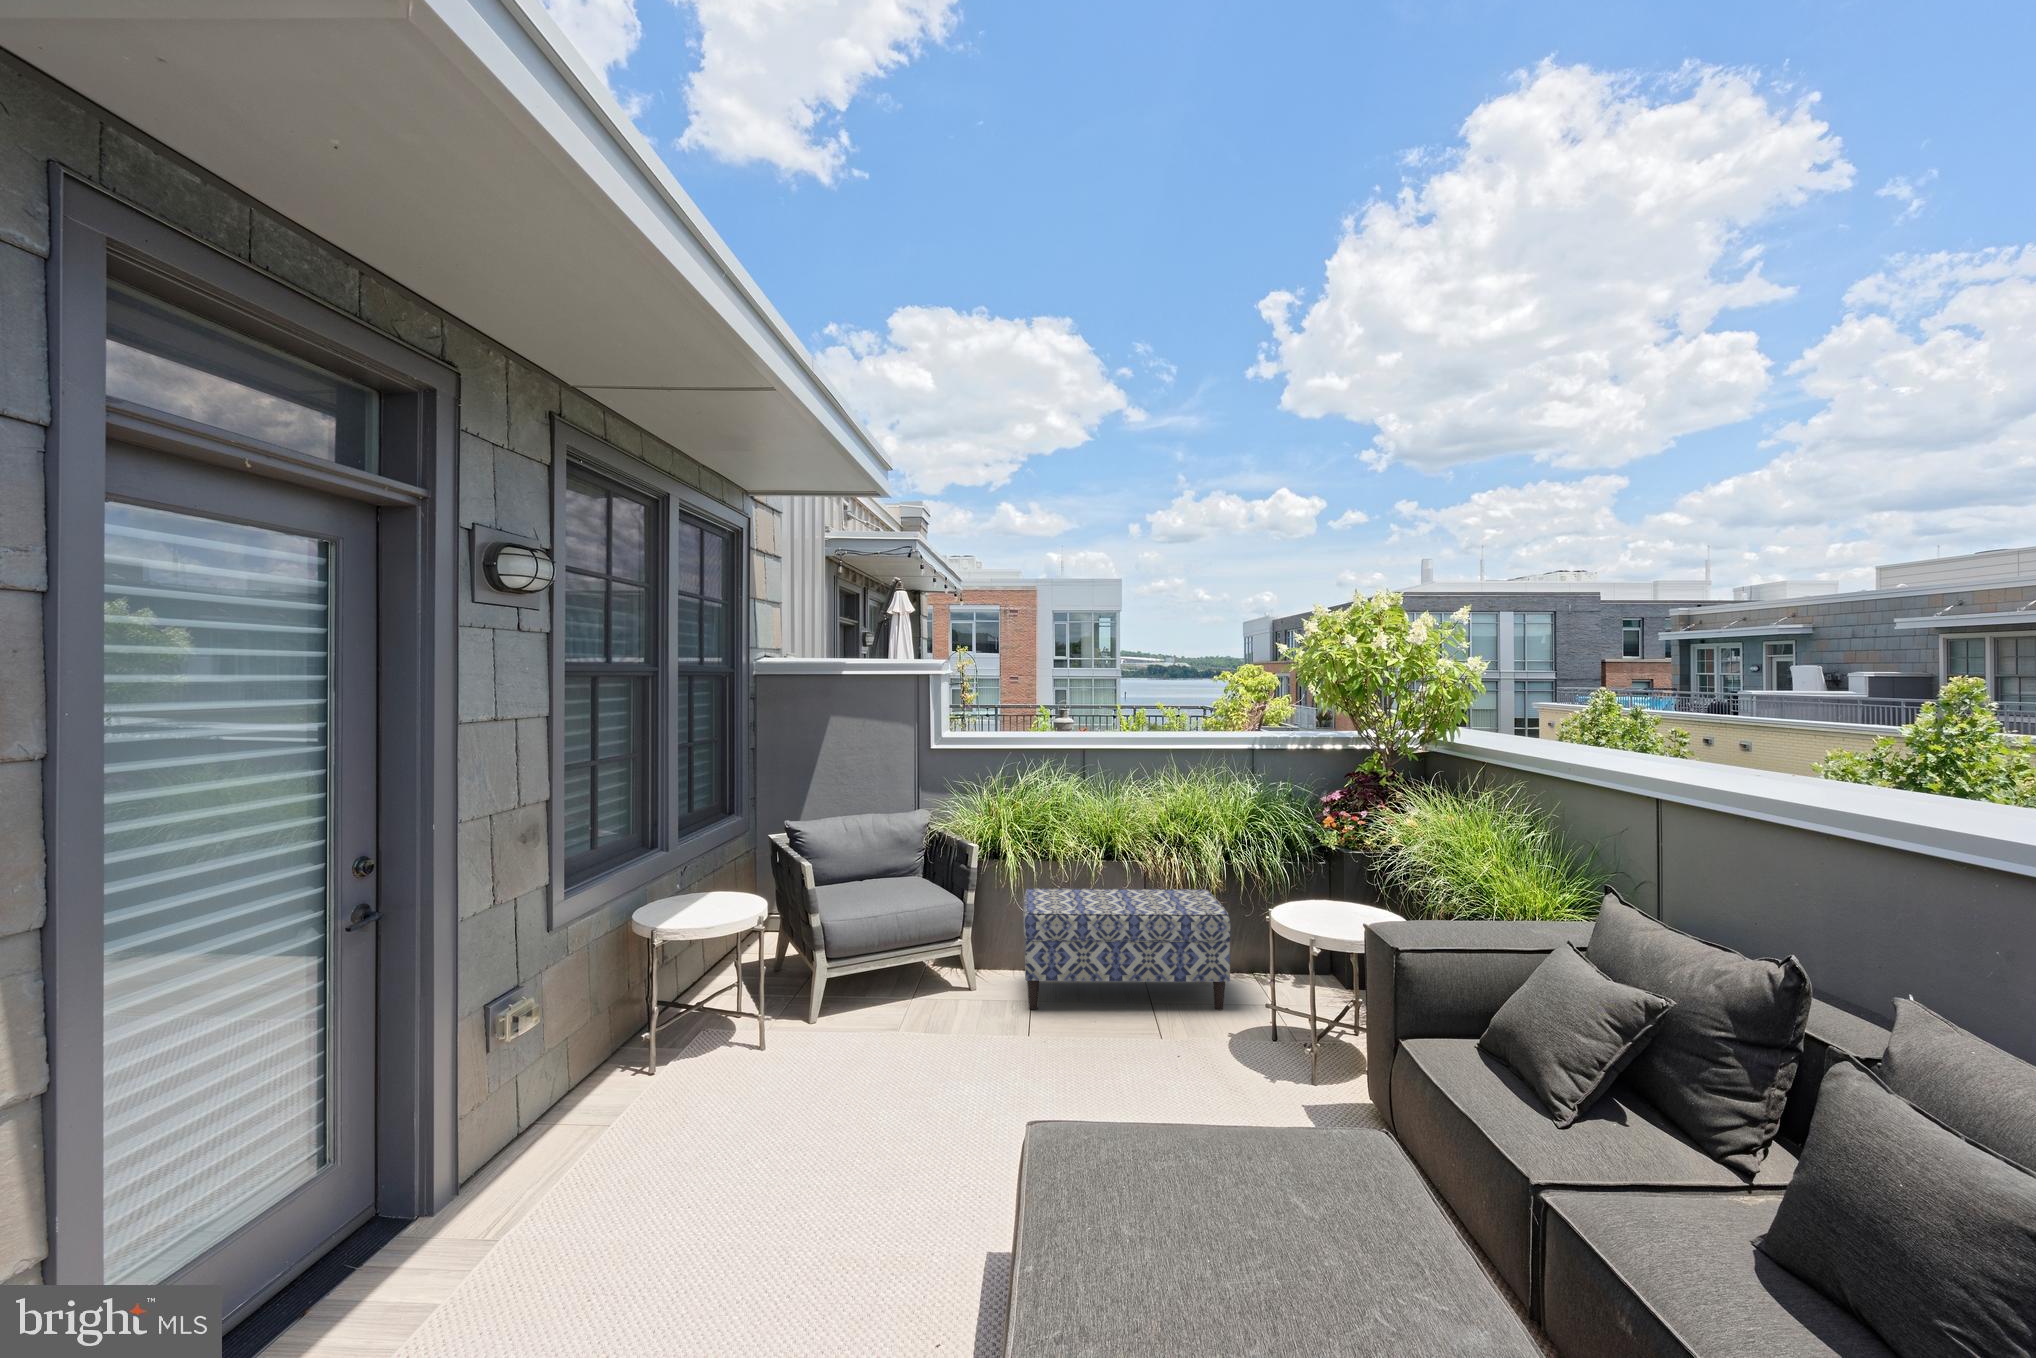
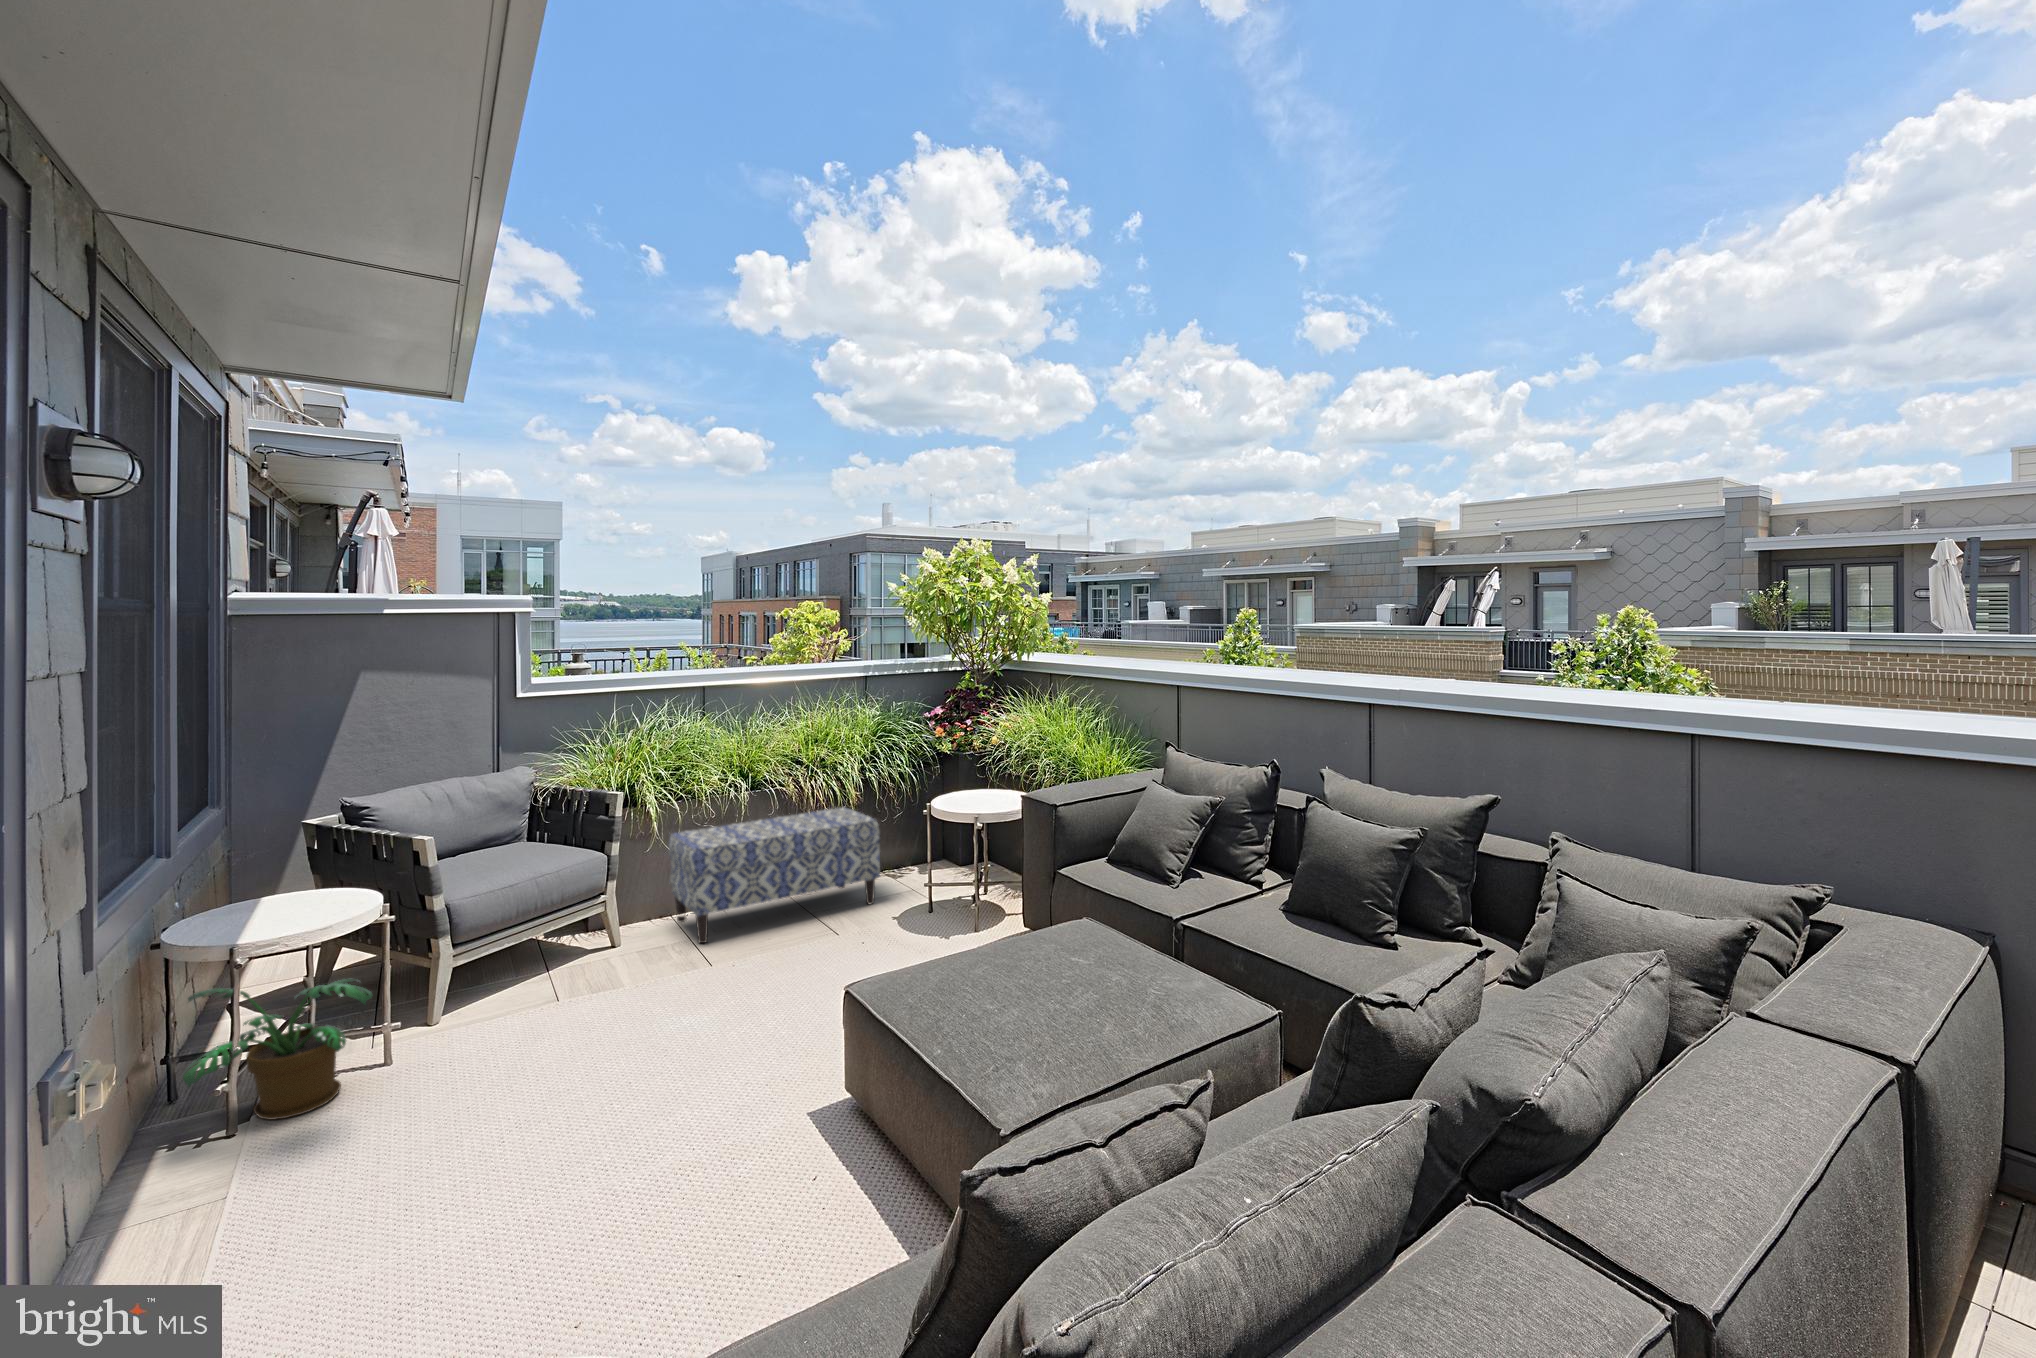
potted plant: none [599,960,723,1079] -> present [183,979,372,1120]

